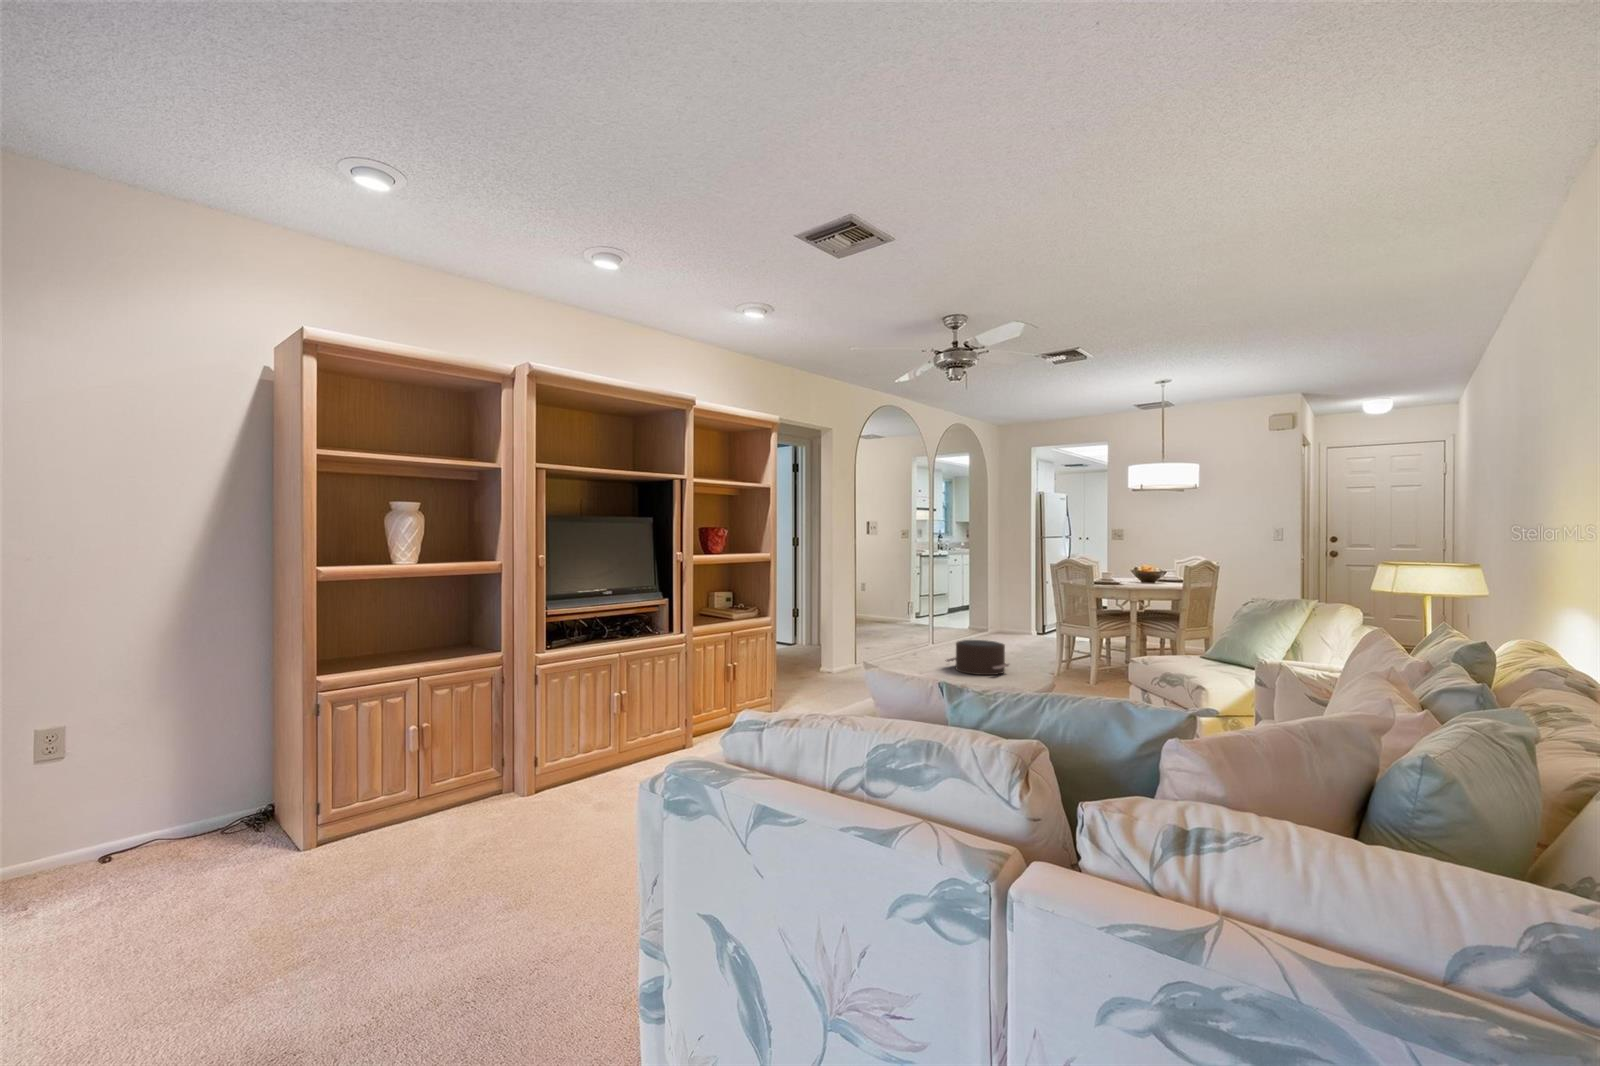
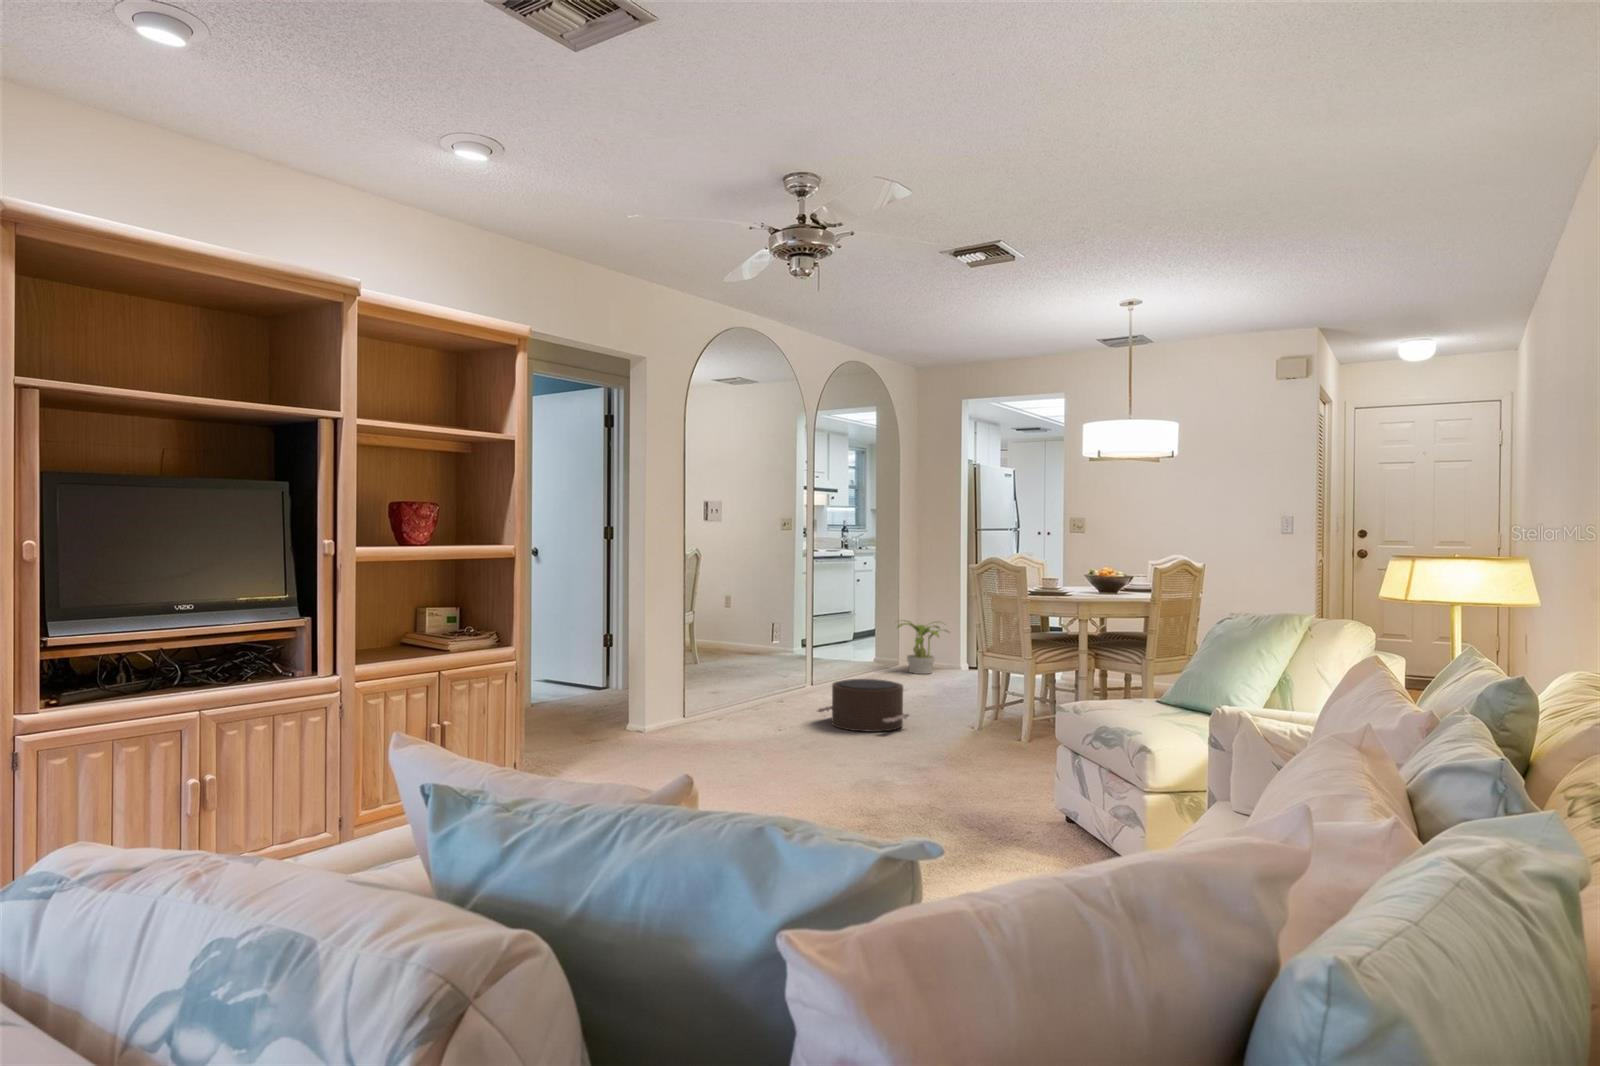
potted plant: none [987,600,1026,637] -> present [897,620,948,674]

